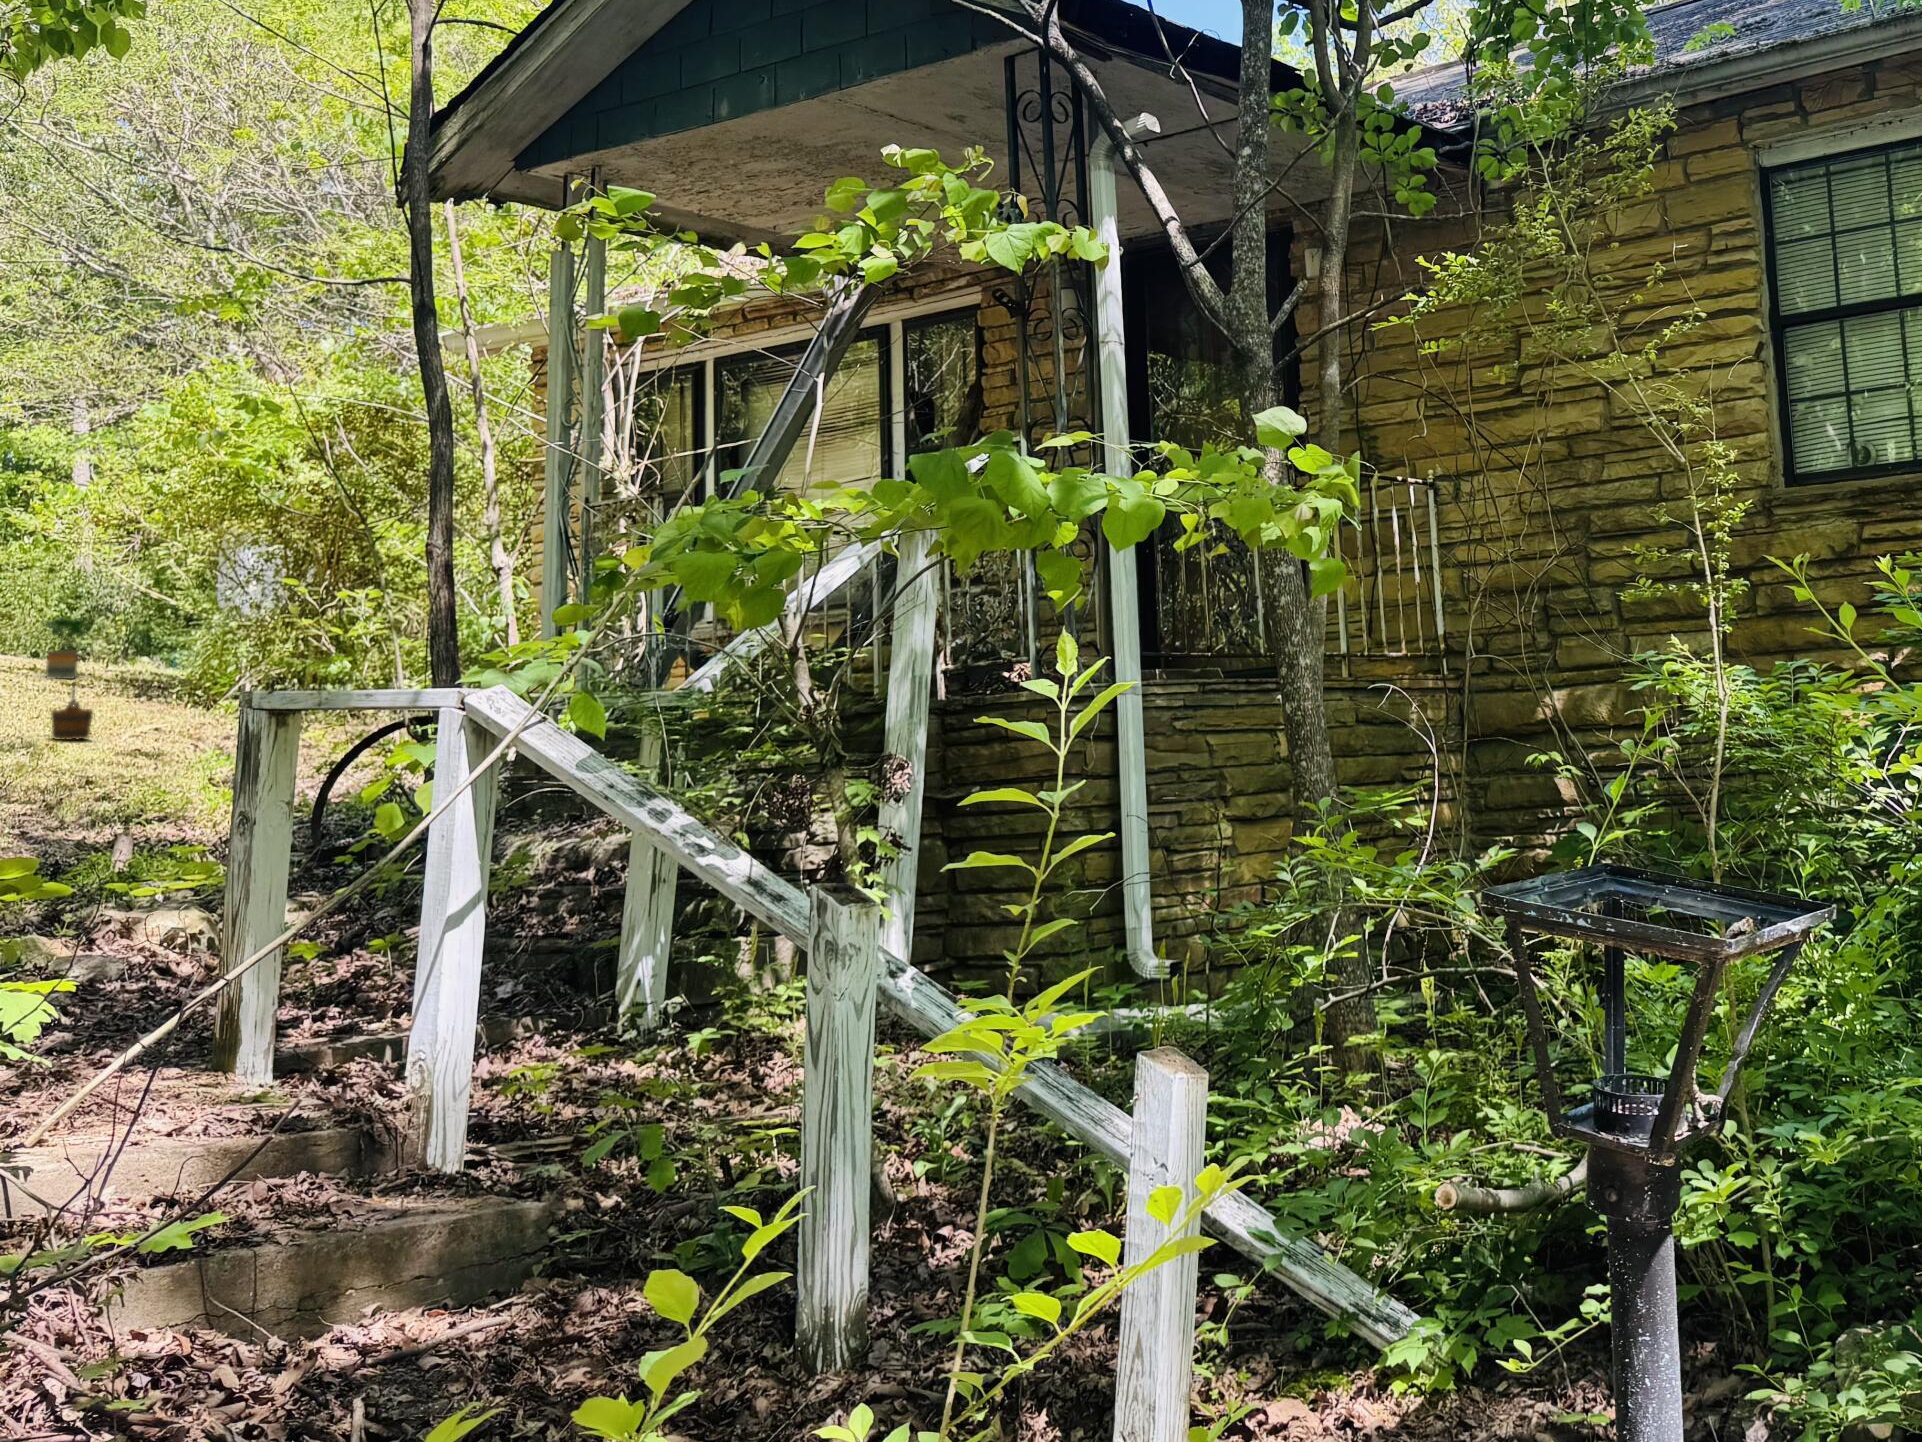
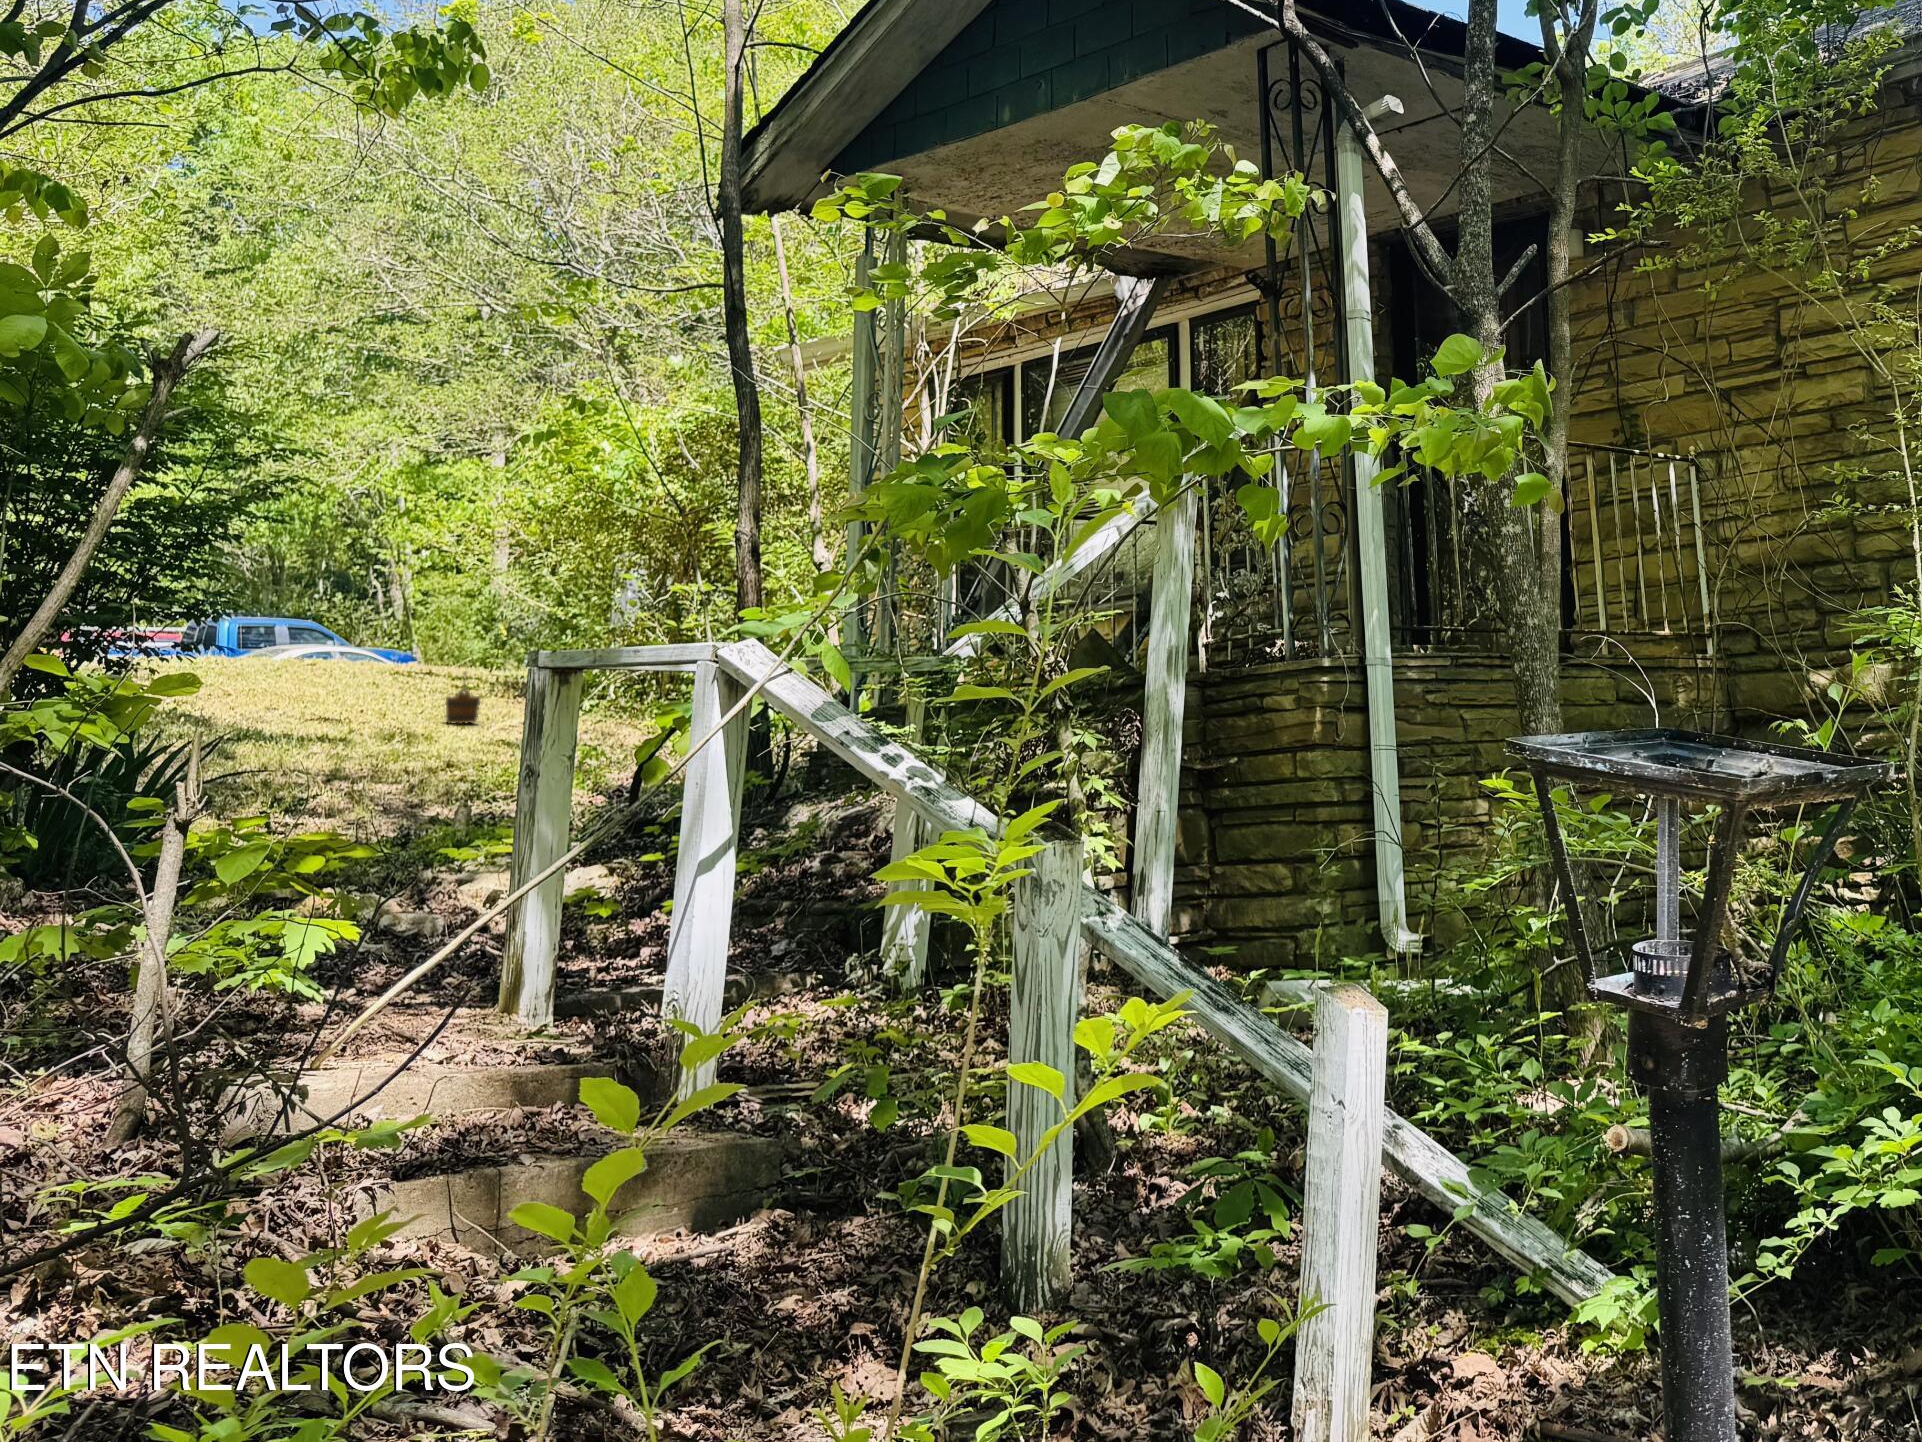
potted tree: present [43,617,88,679] -> none [450,617,492,674]

